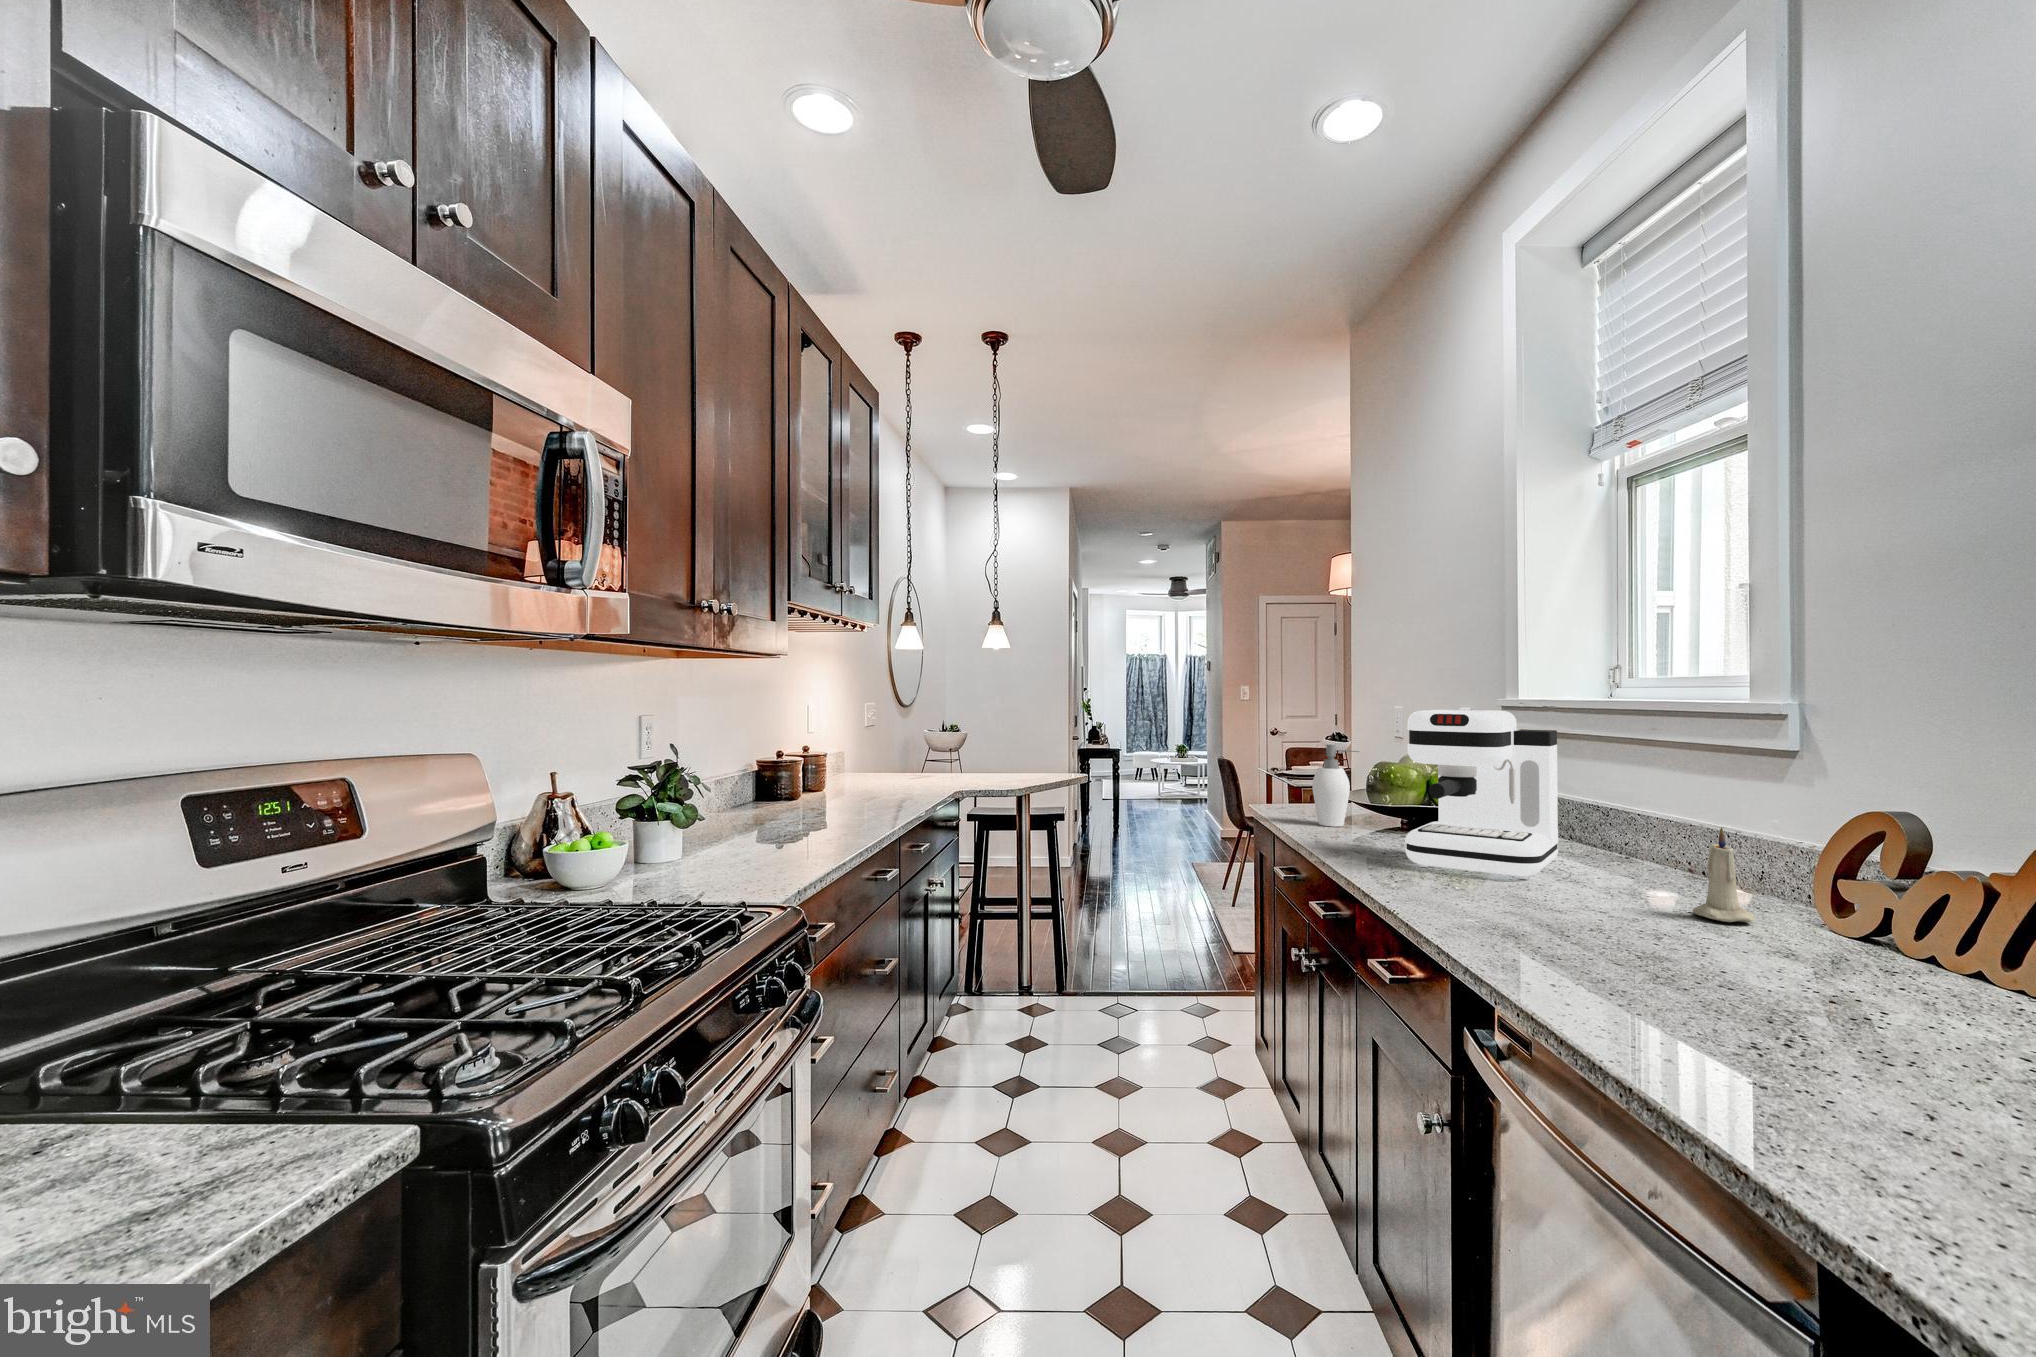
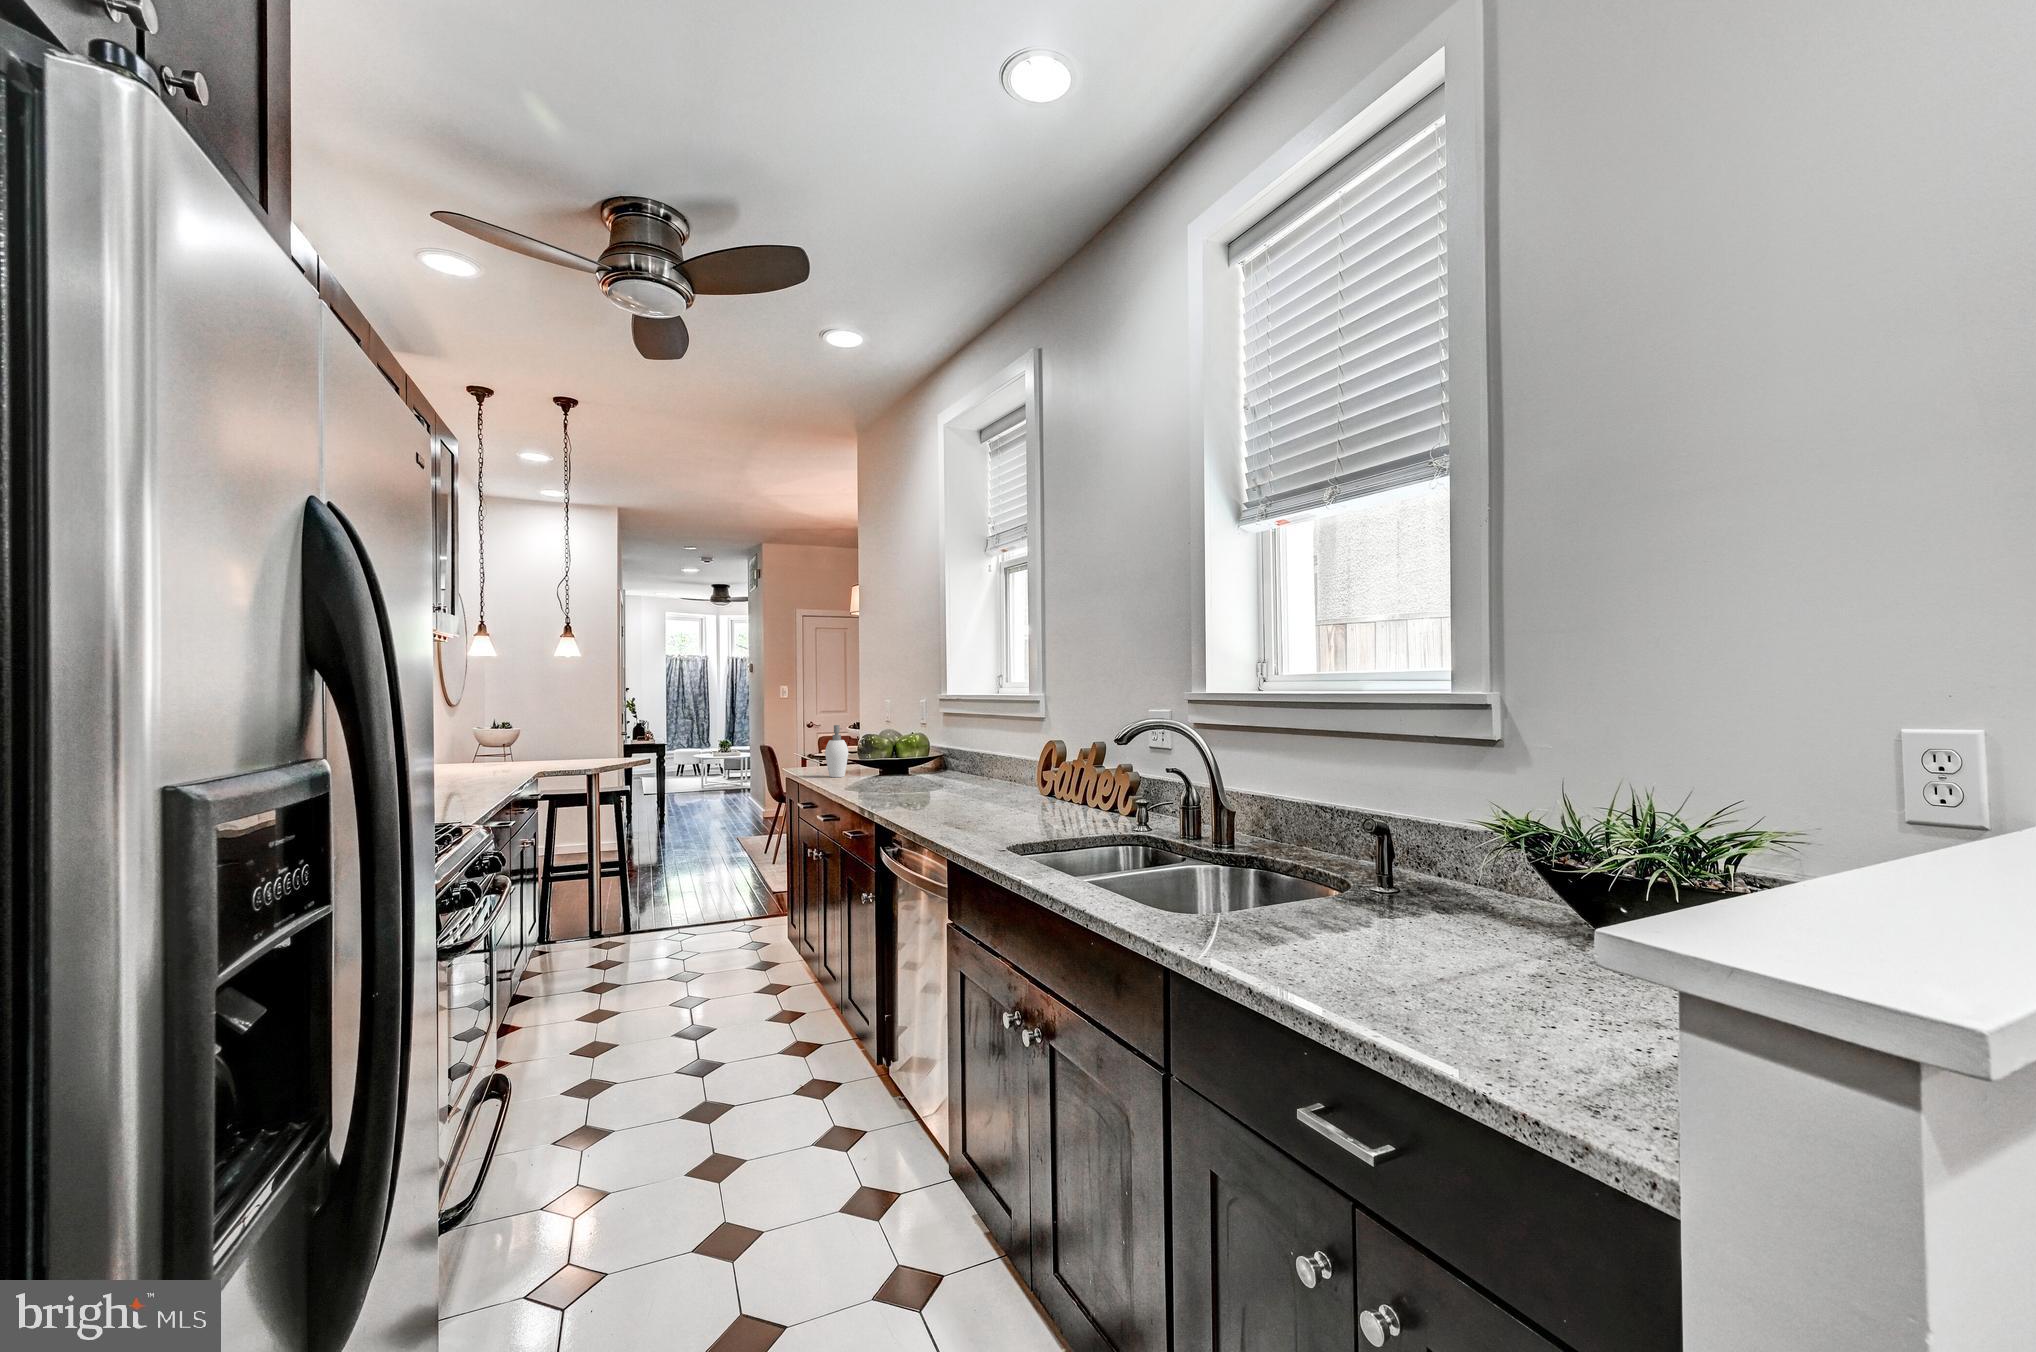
coffee maker: present [1405,710,1558,879] -> none [874,701,953,791]
candle: present [1692,828,1756,922] -> none [998,754,1022,798]

